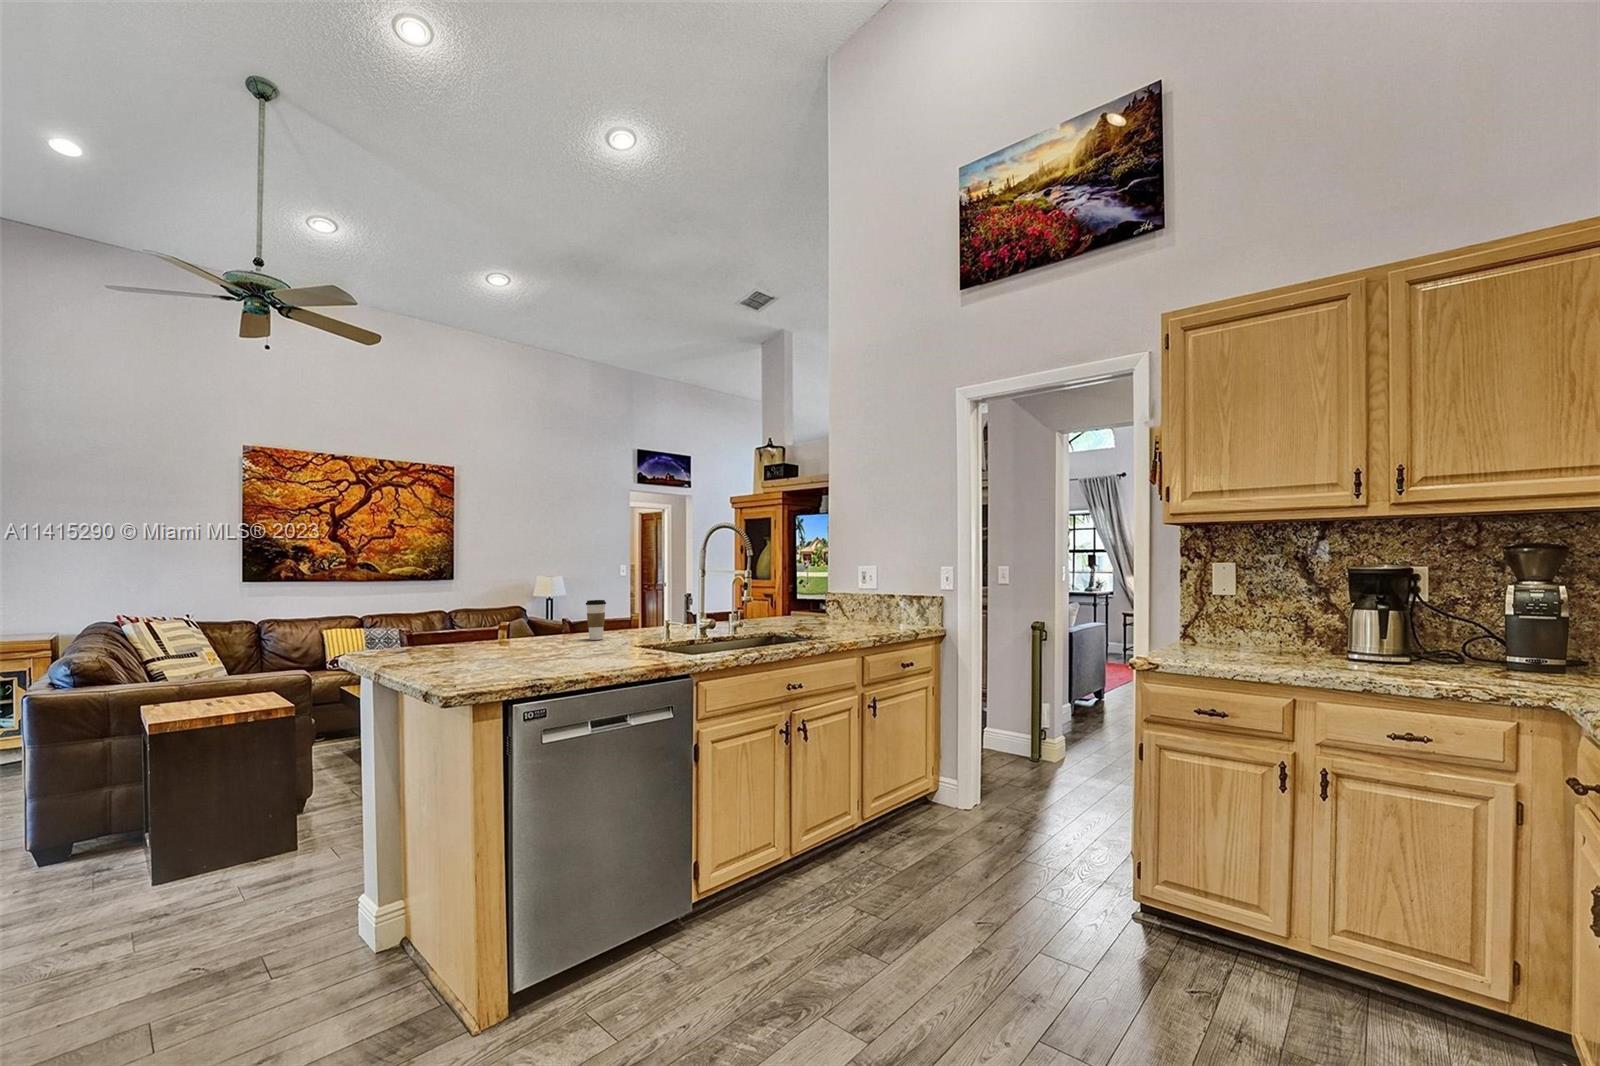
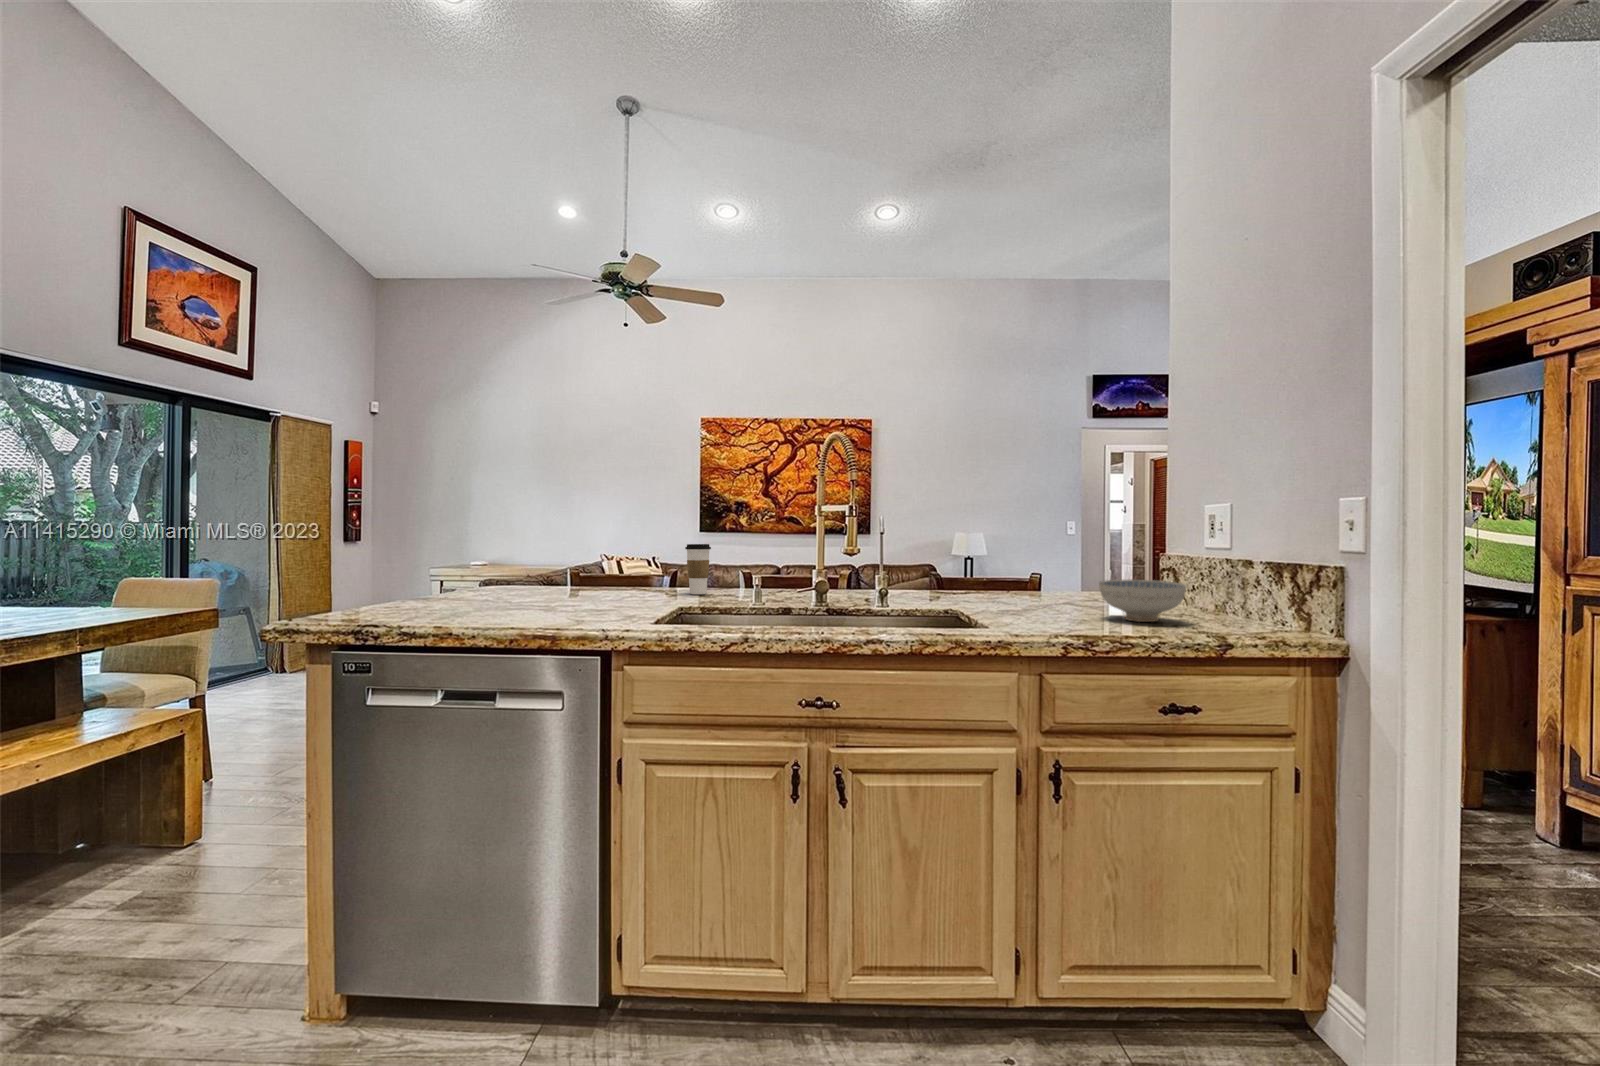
ceramic bowl: none [838,607,879,629] -> present [1099,579,1186,622]

